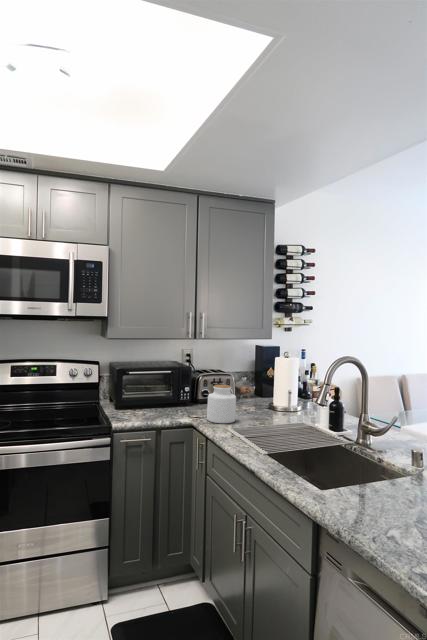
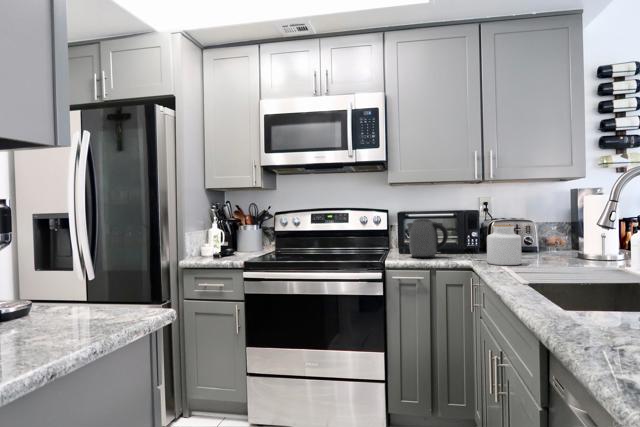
kettle: none [128,375,168,416] -> present [407,219,448,258]

